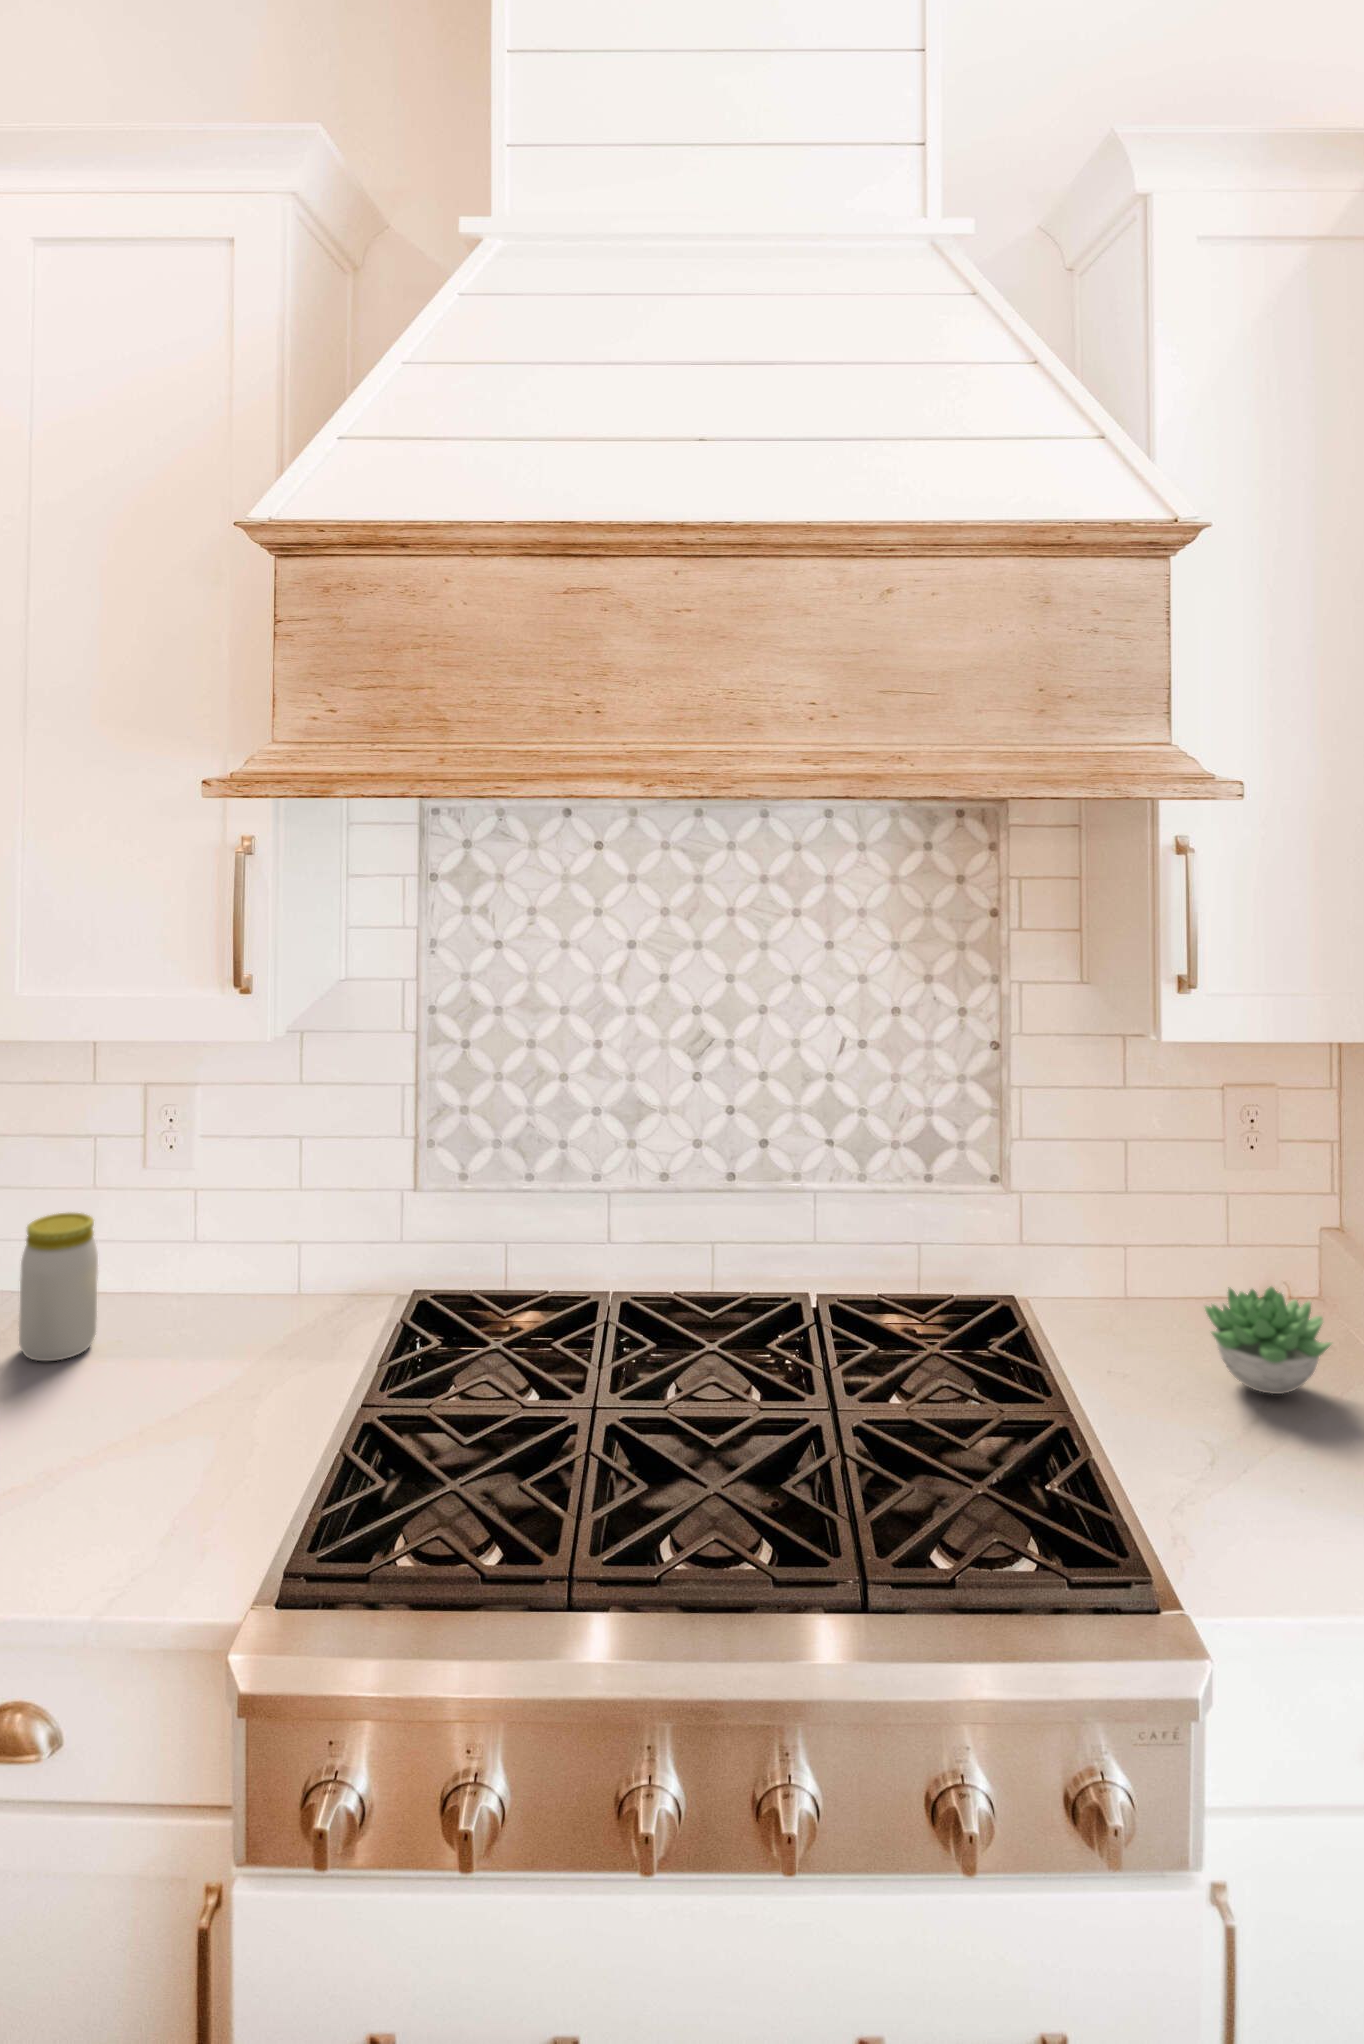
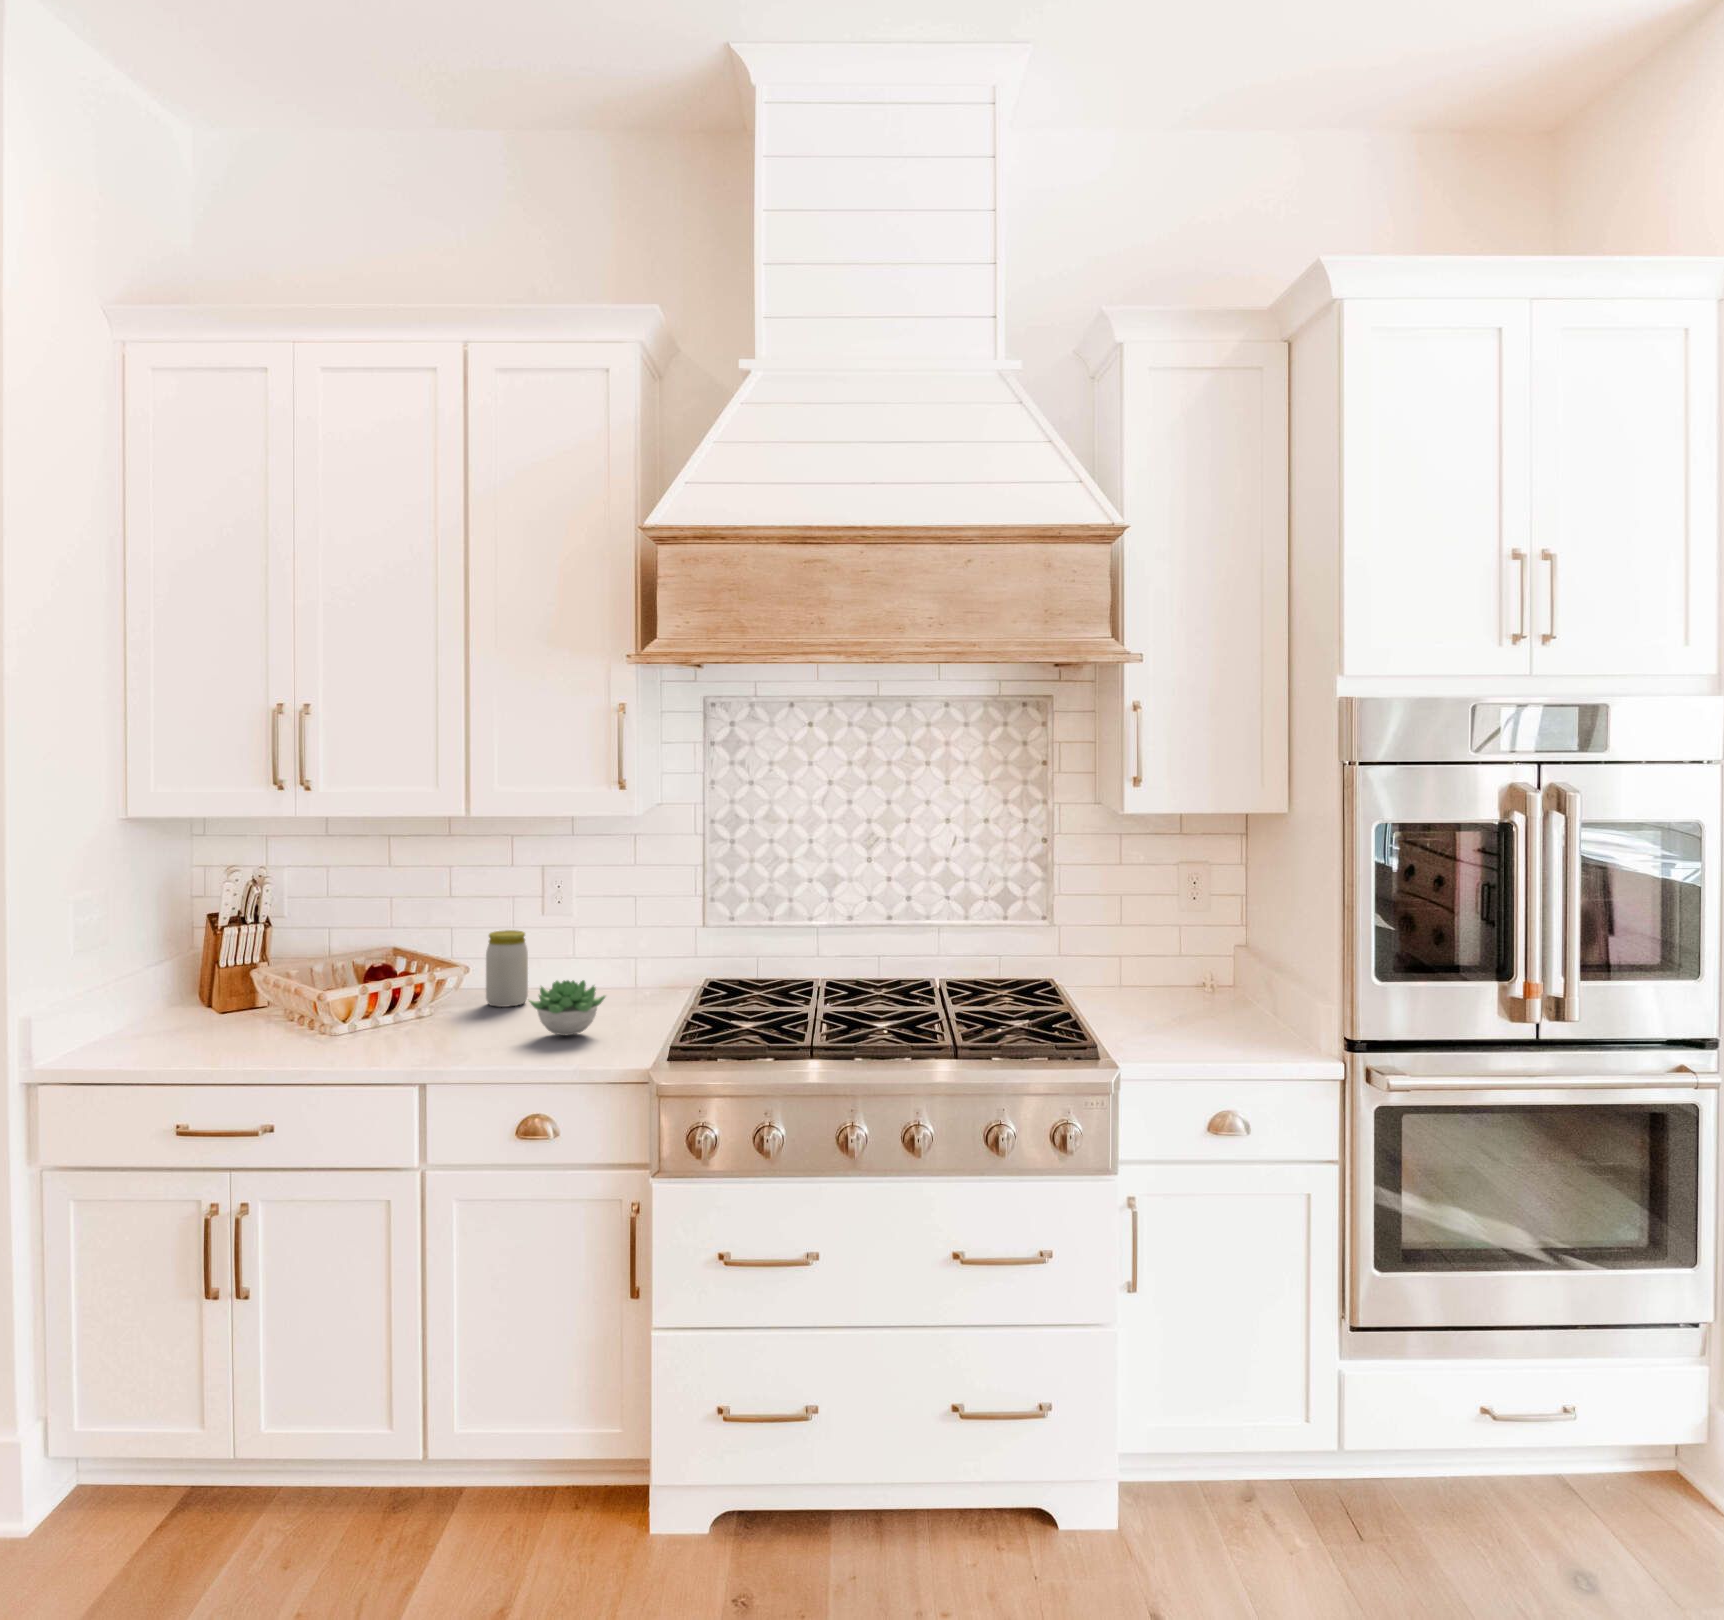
succulent plant: present [1205,1287,1331,1394] -> present [529,980,606,1035]

